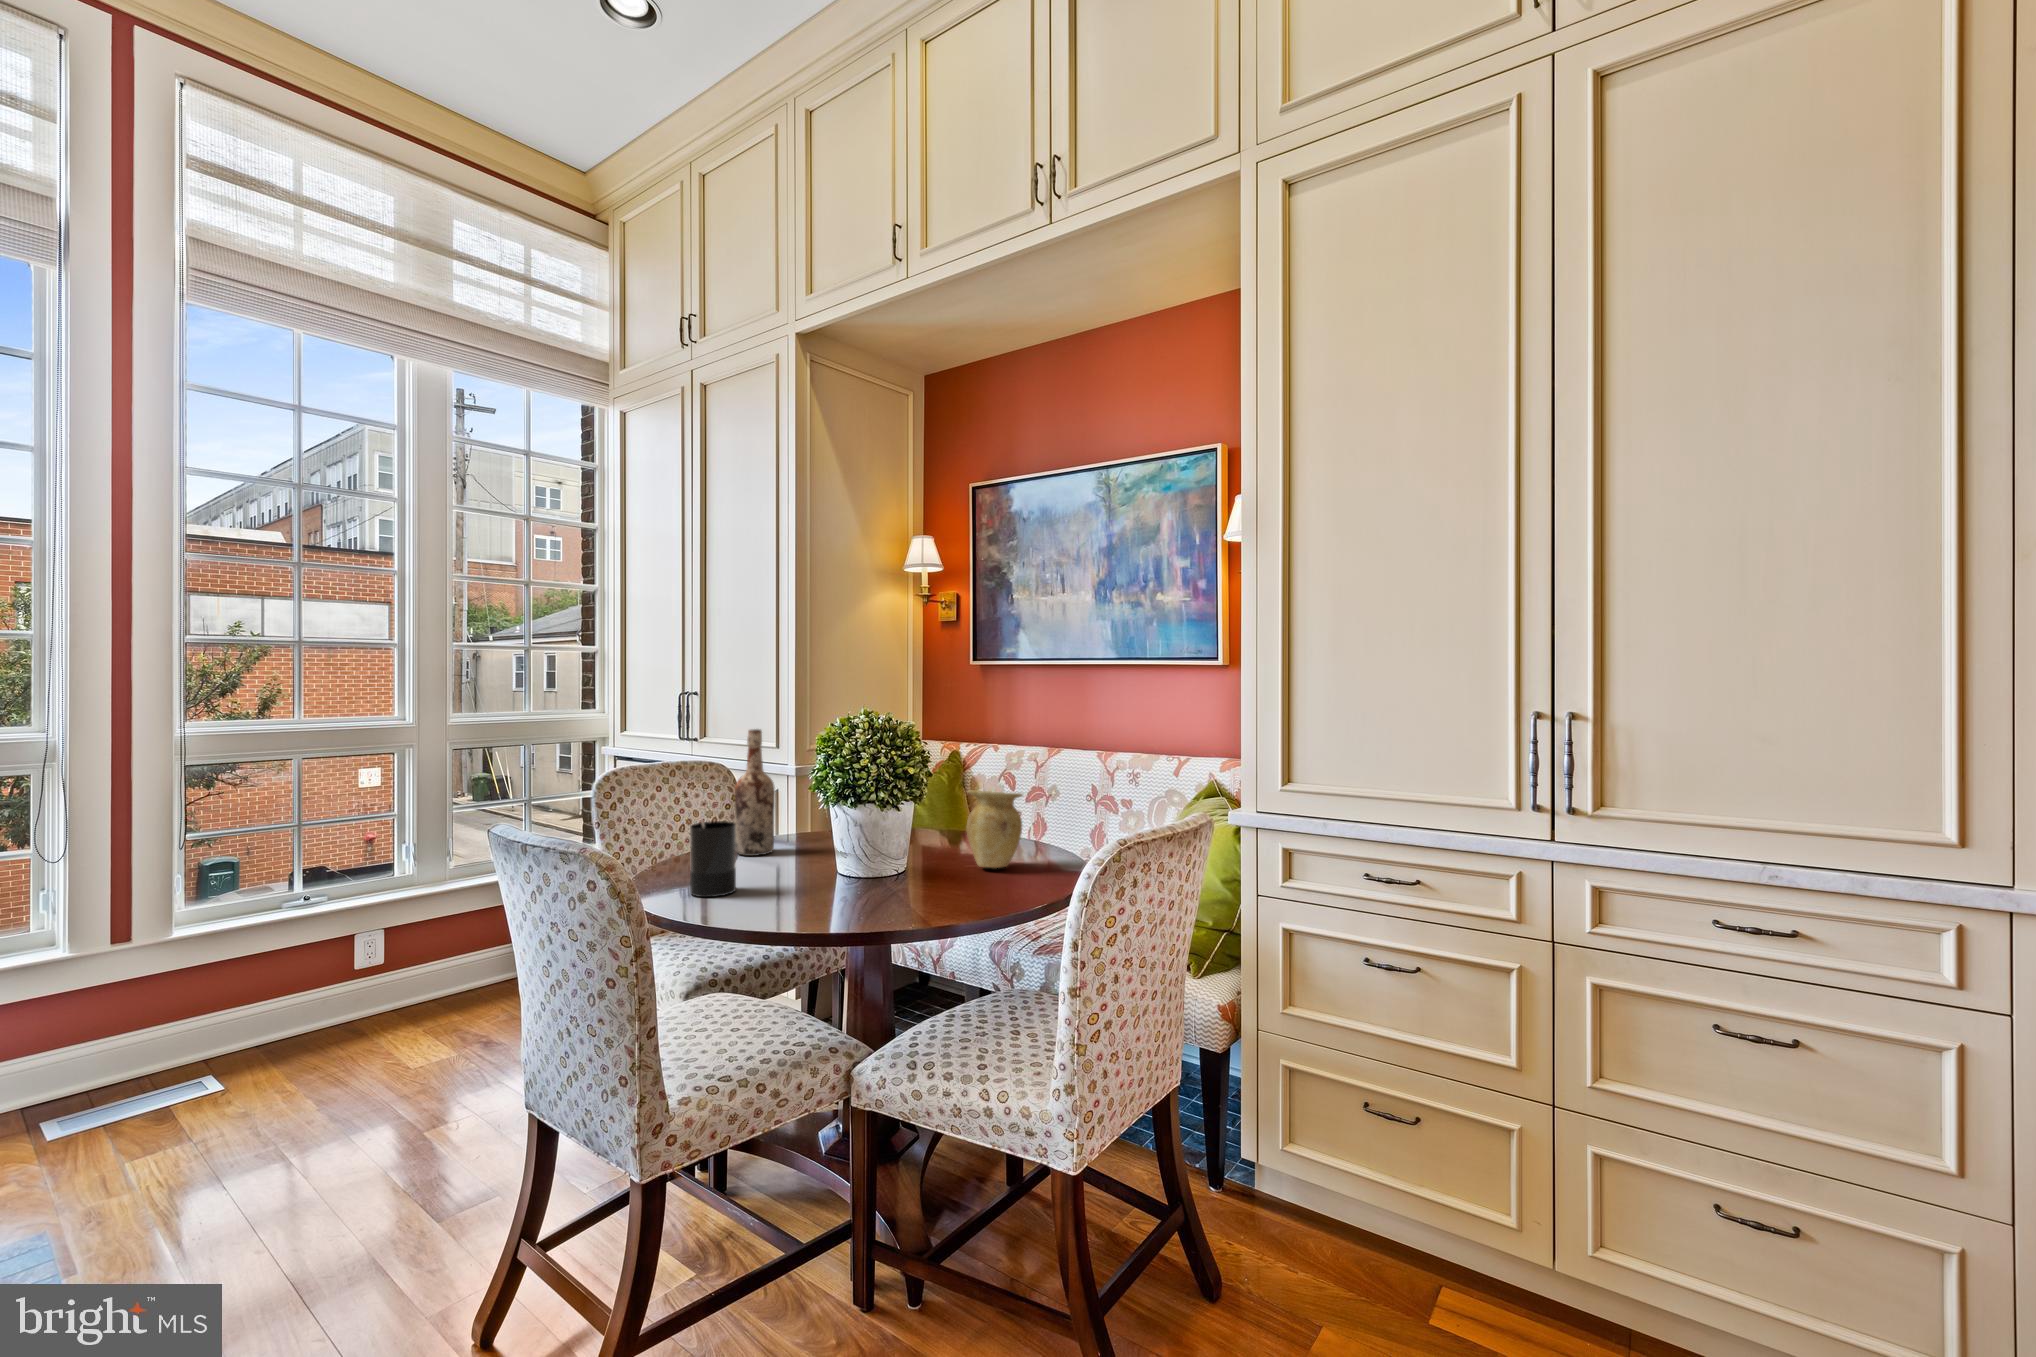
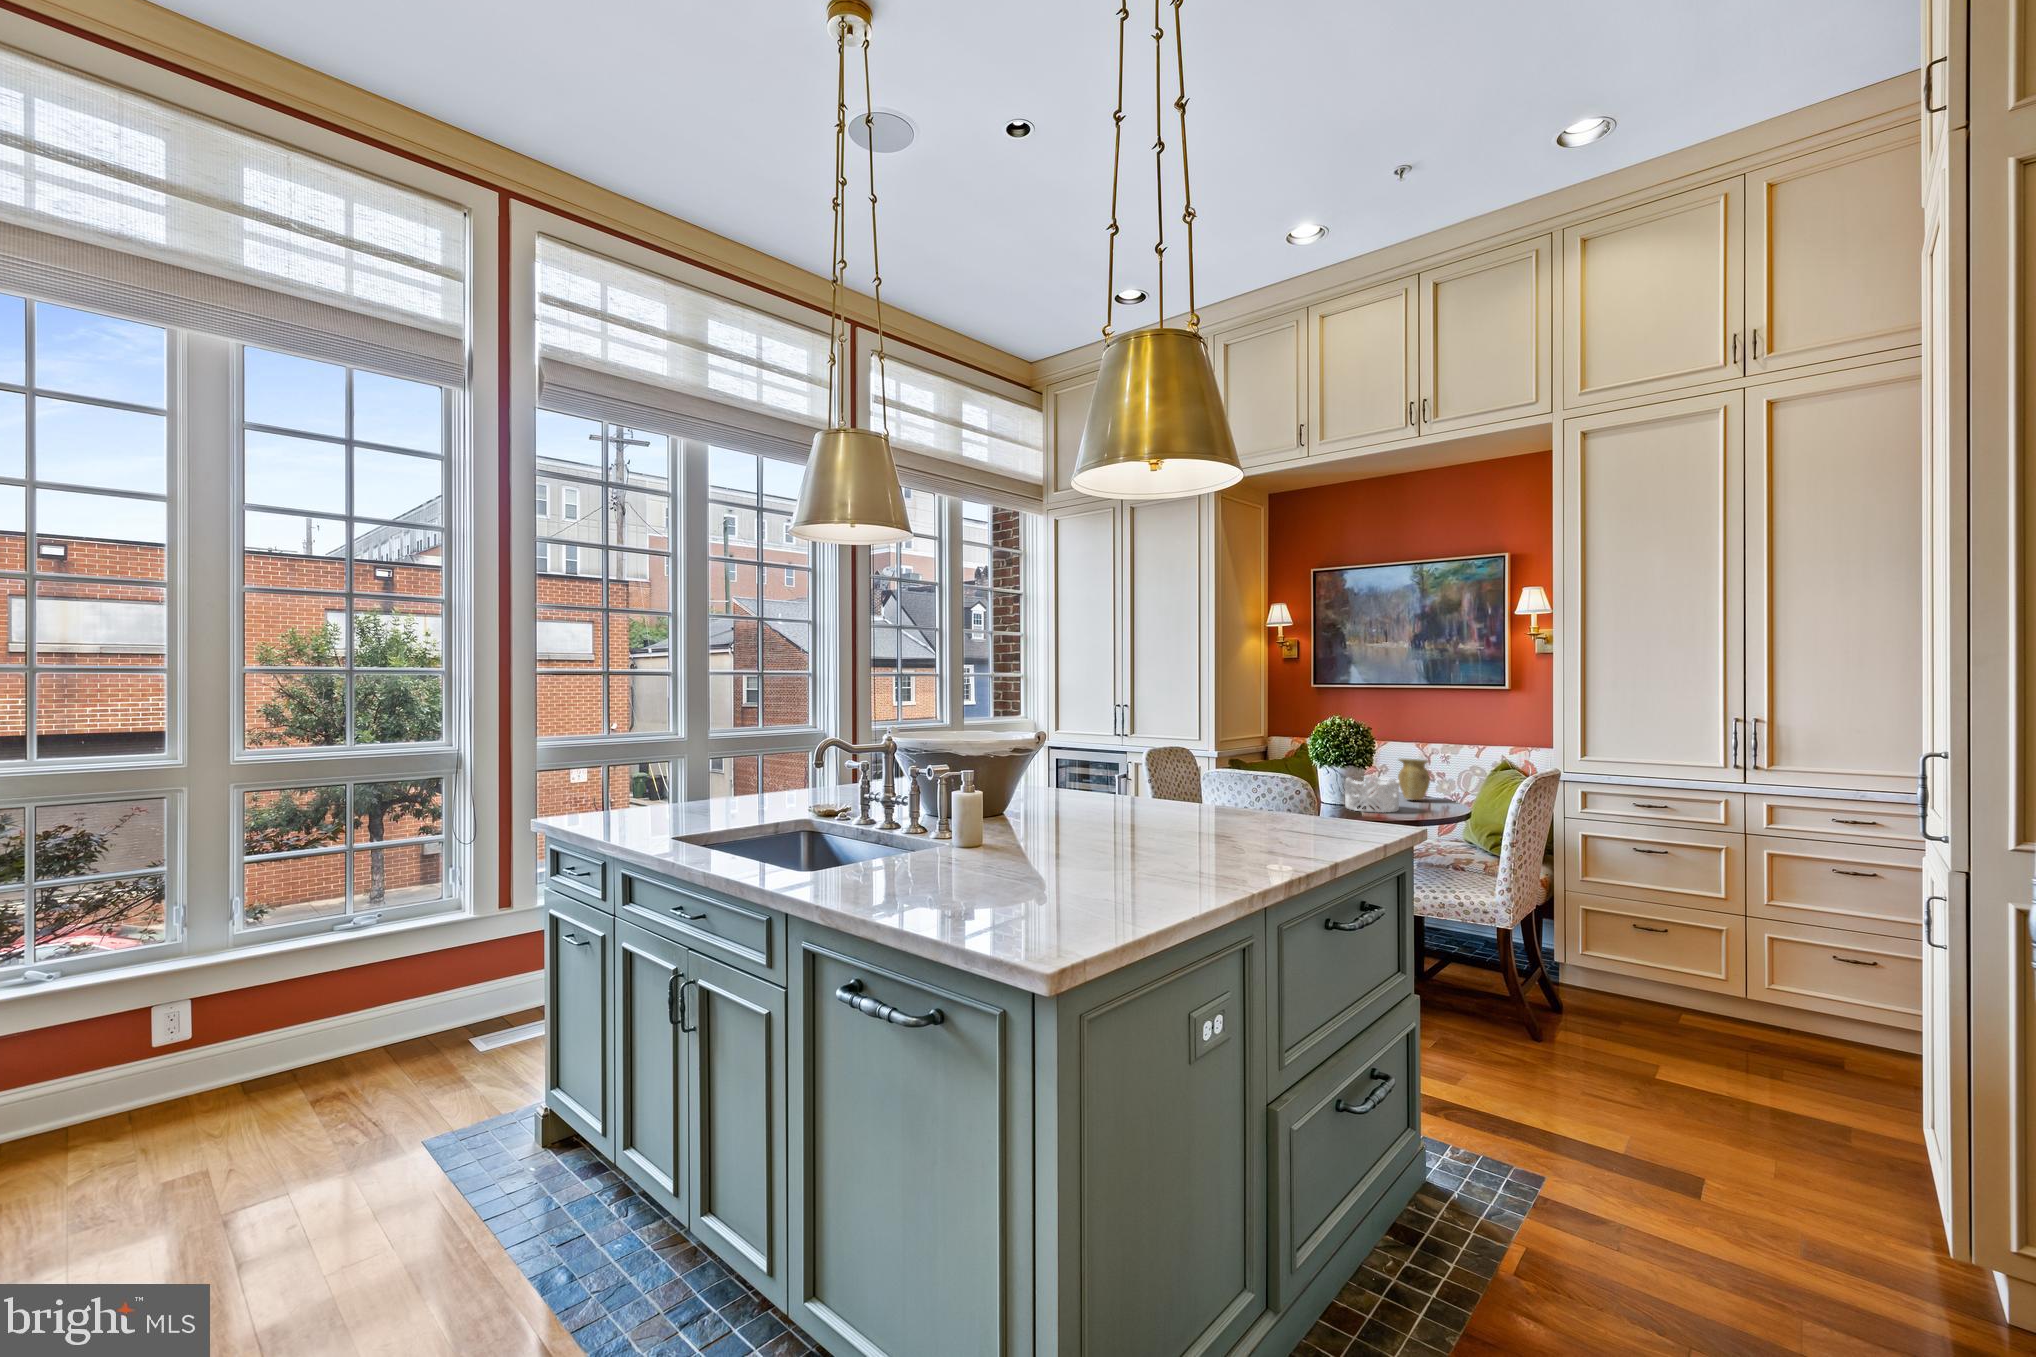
wine bottle: present [735,729,775,856] -> none [1252,726,1273,794]
candle: present [690,818,736,897] -> none [1272,769,1298,808]
decorative bowl: none [815,830,918,910] -> present [1345,777,1399,812]

